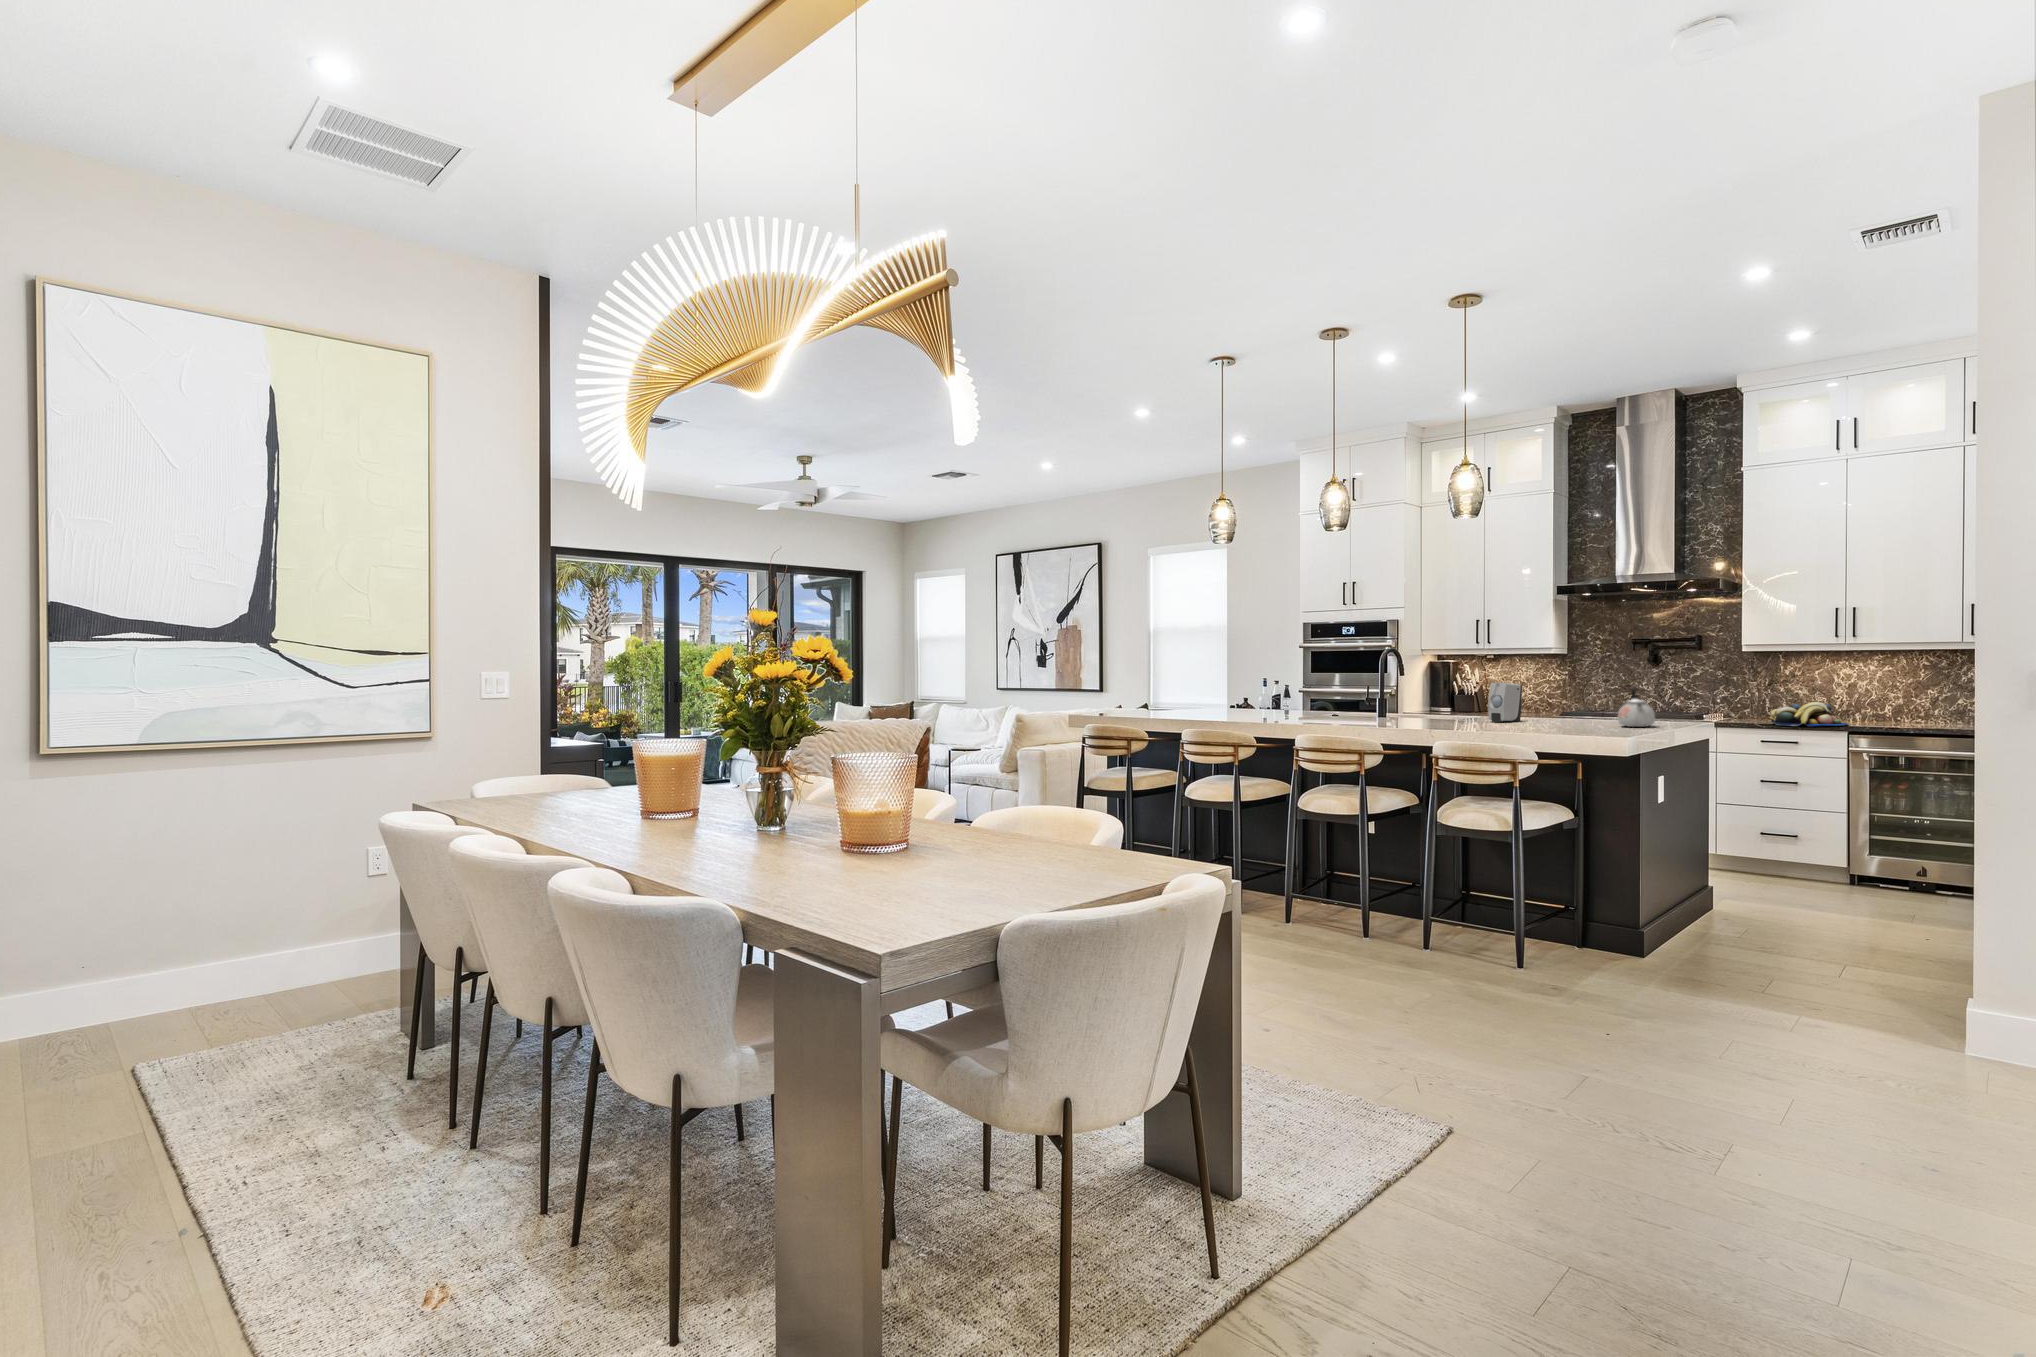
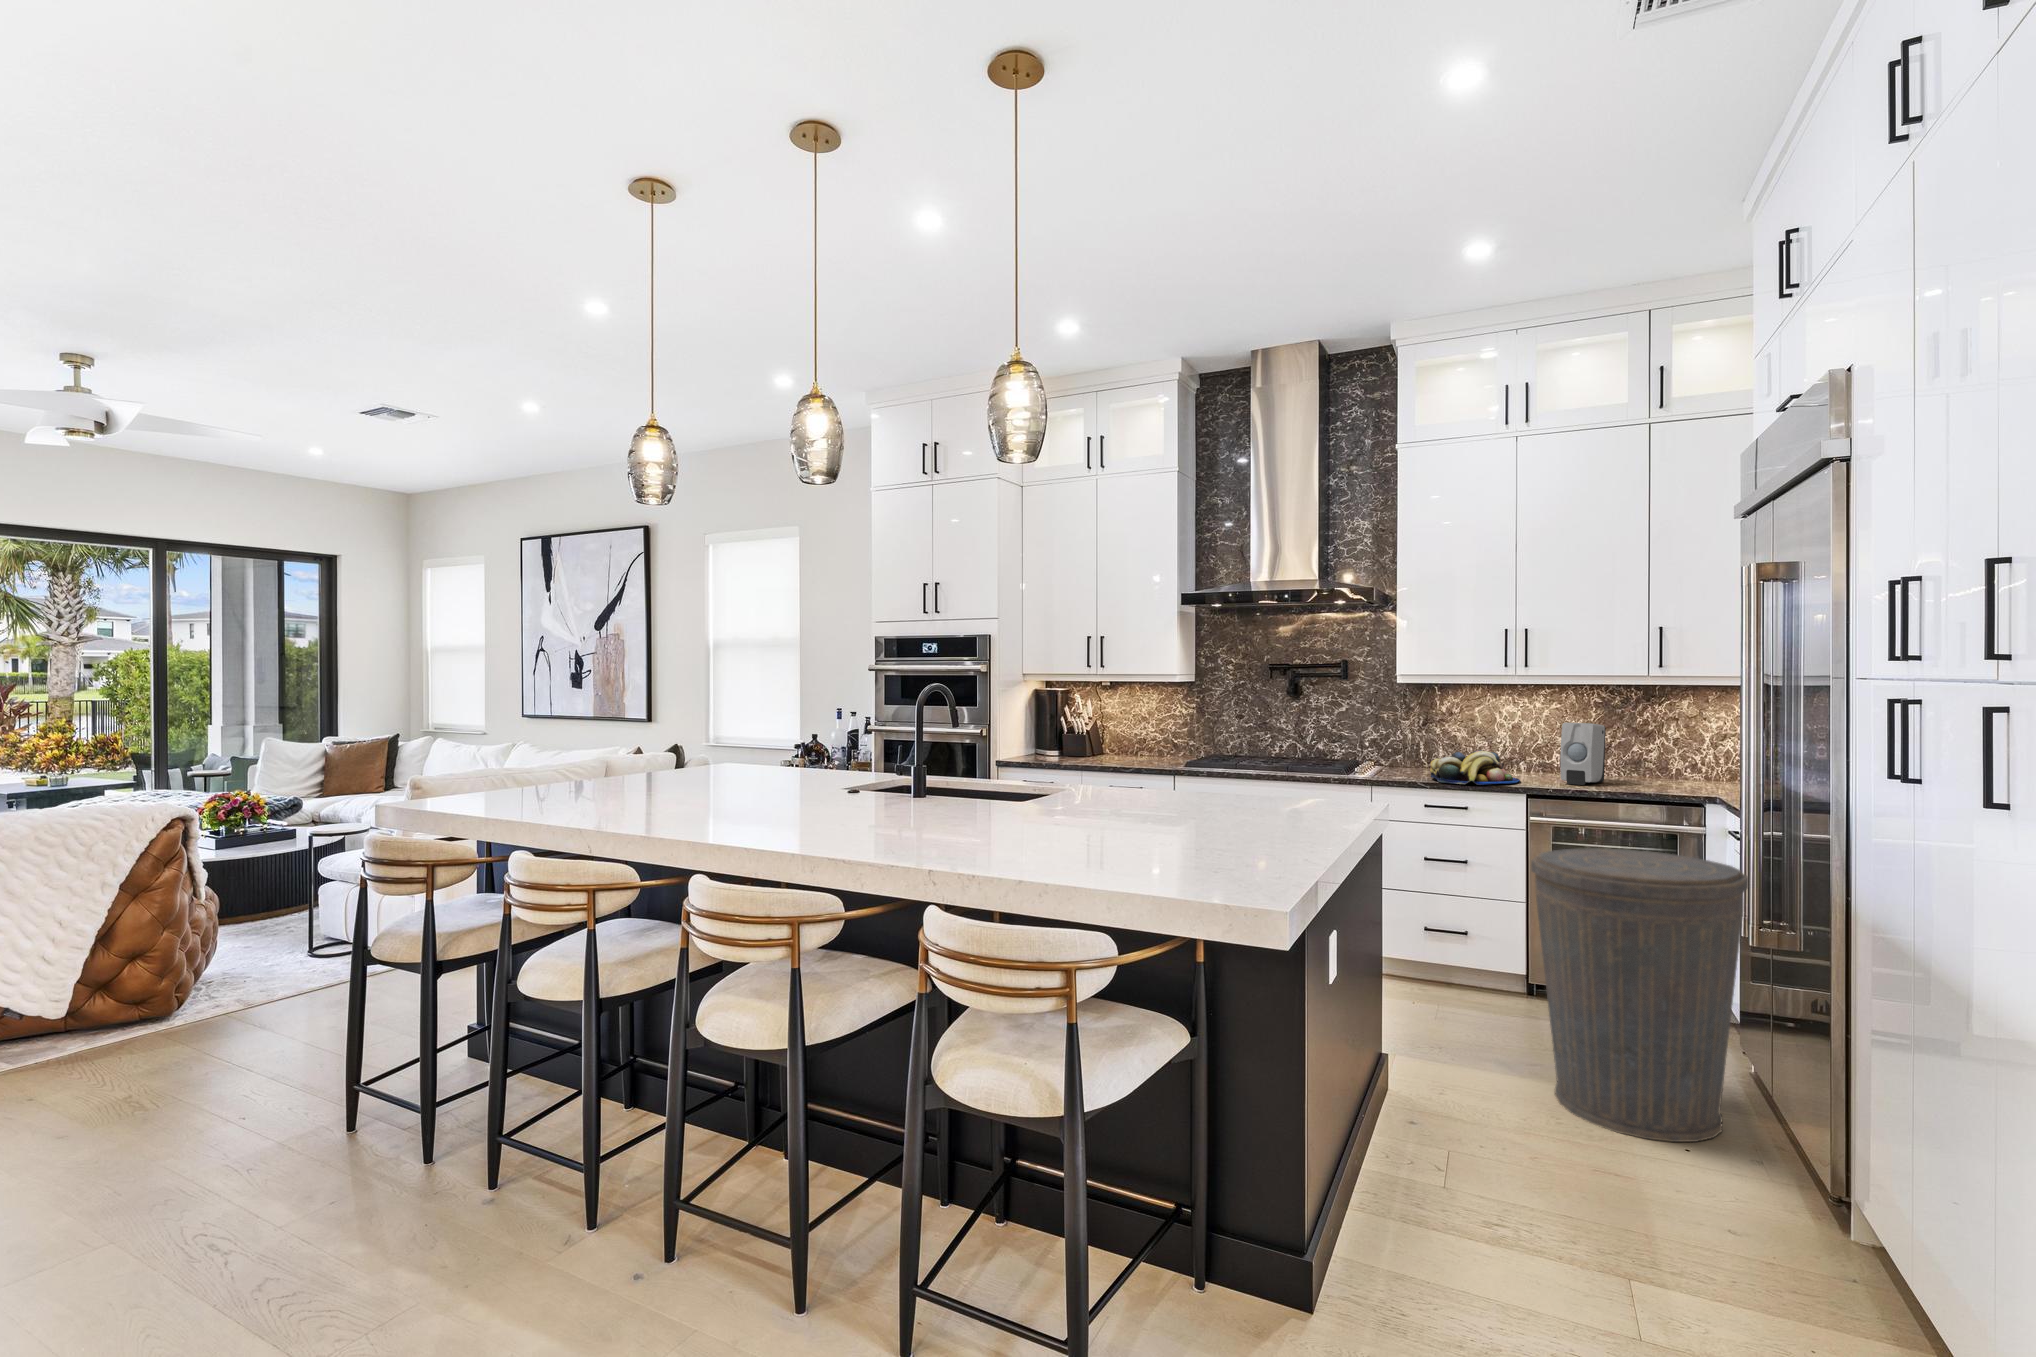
soap dispenser: present [1488,683,1522,722] -> present [1560,723,1606,785]
kettle: present [1618,689,1655,727] -> none [1252,734,1298,786]
trash can: none [1831,761,1996,946] -> present [1531,848,1748,1142]

